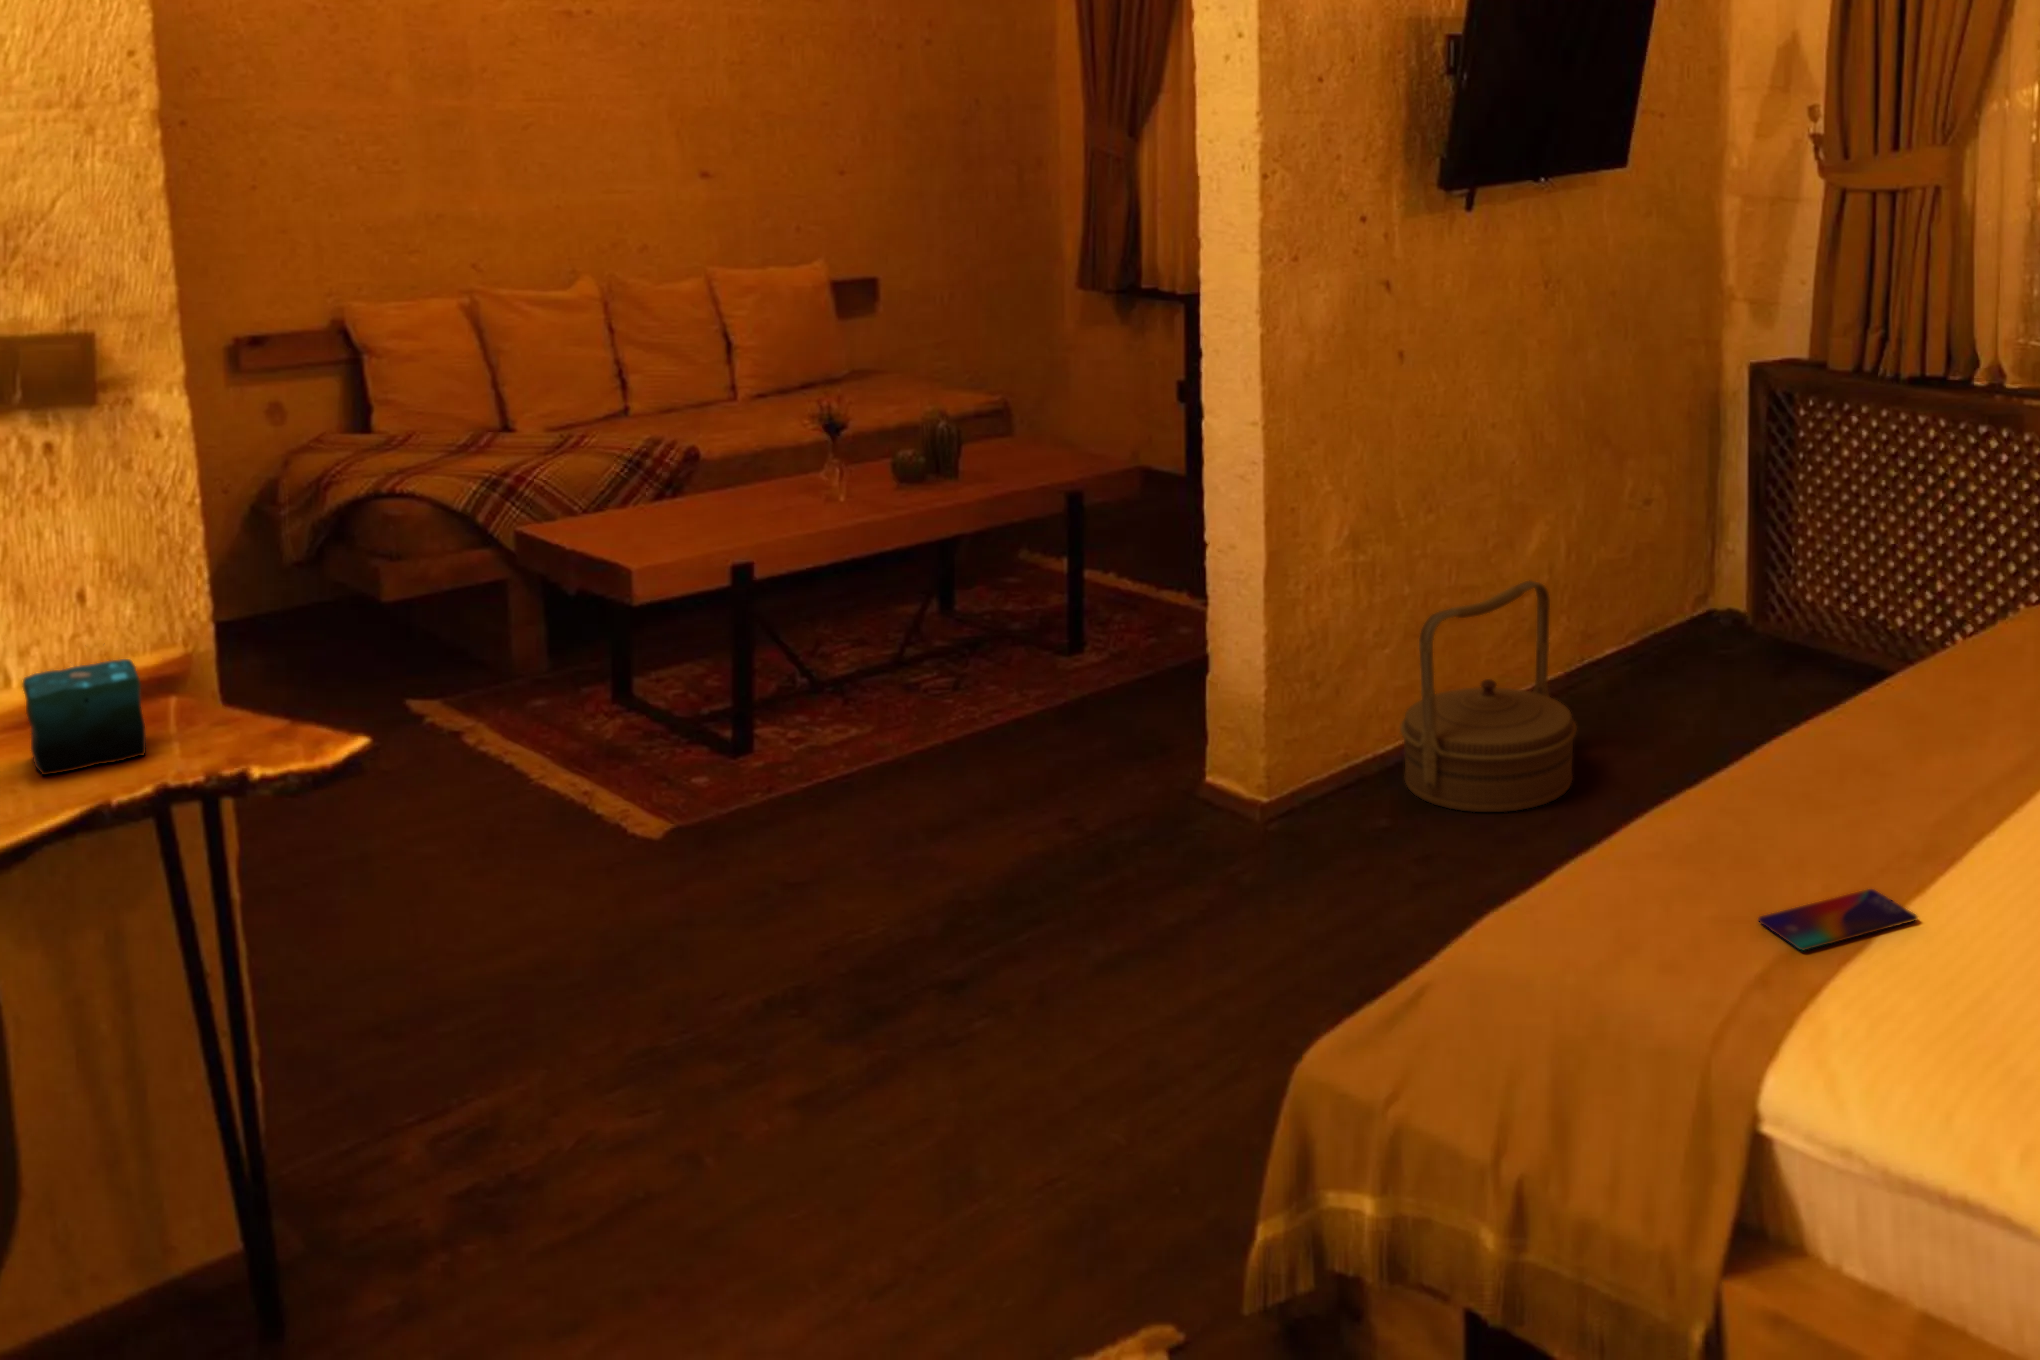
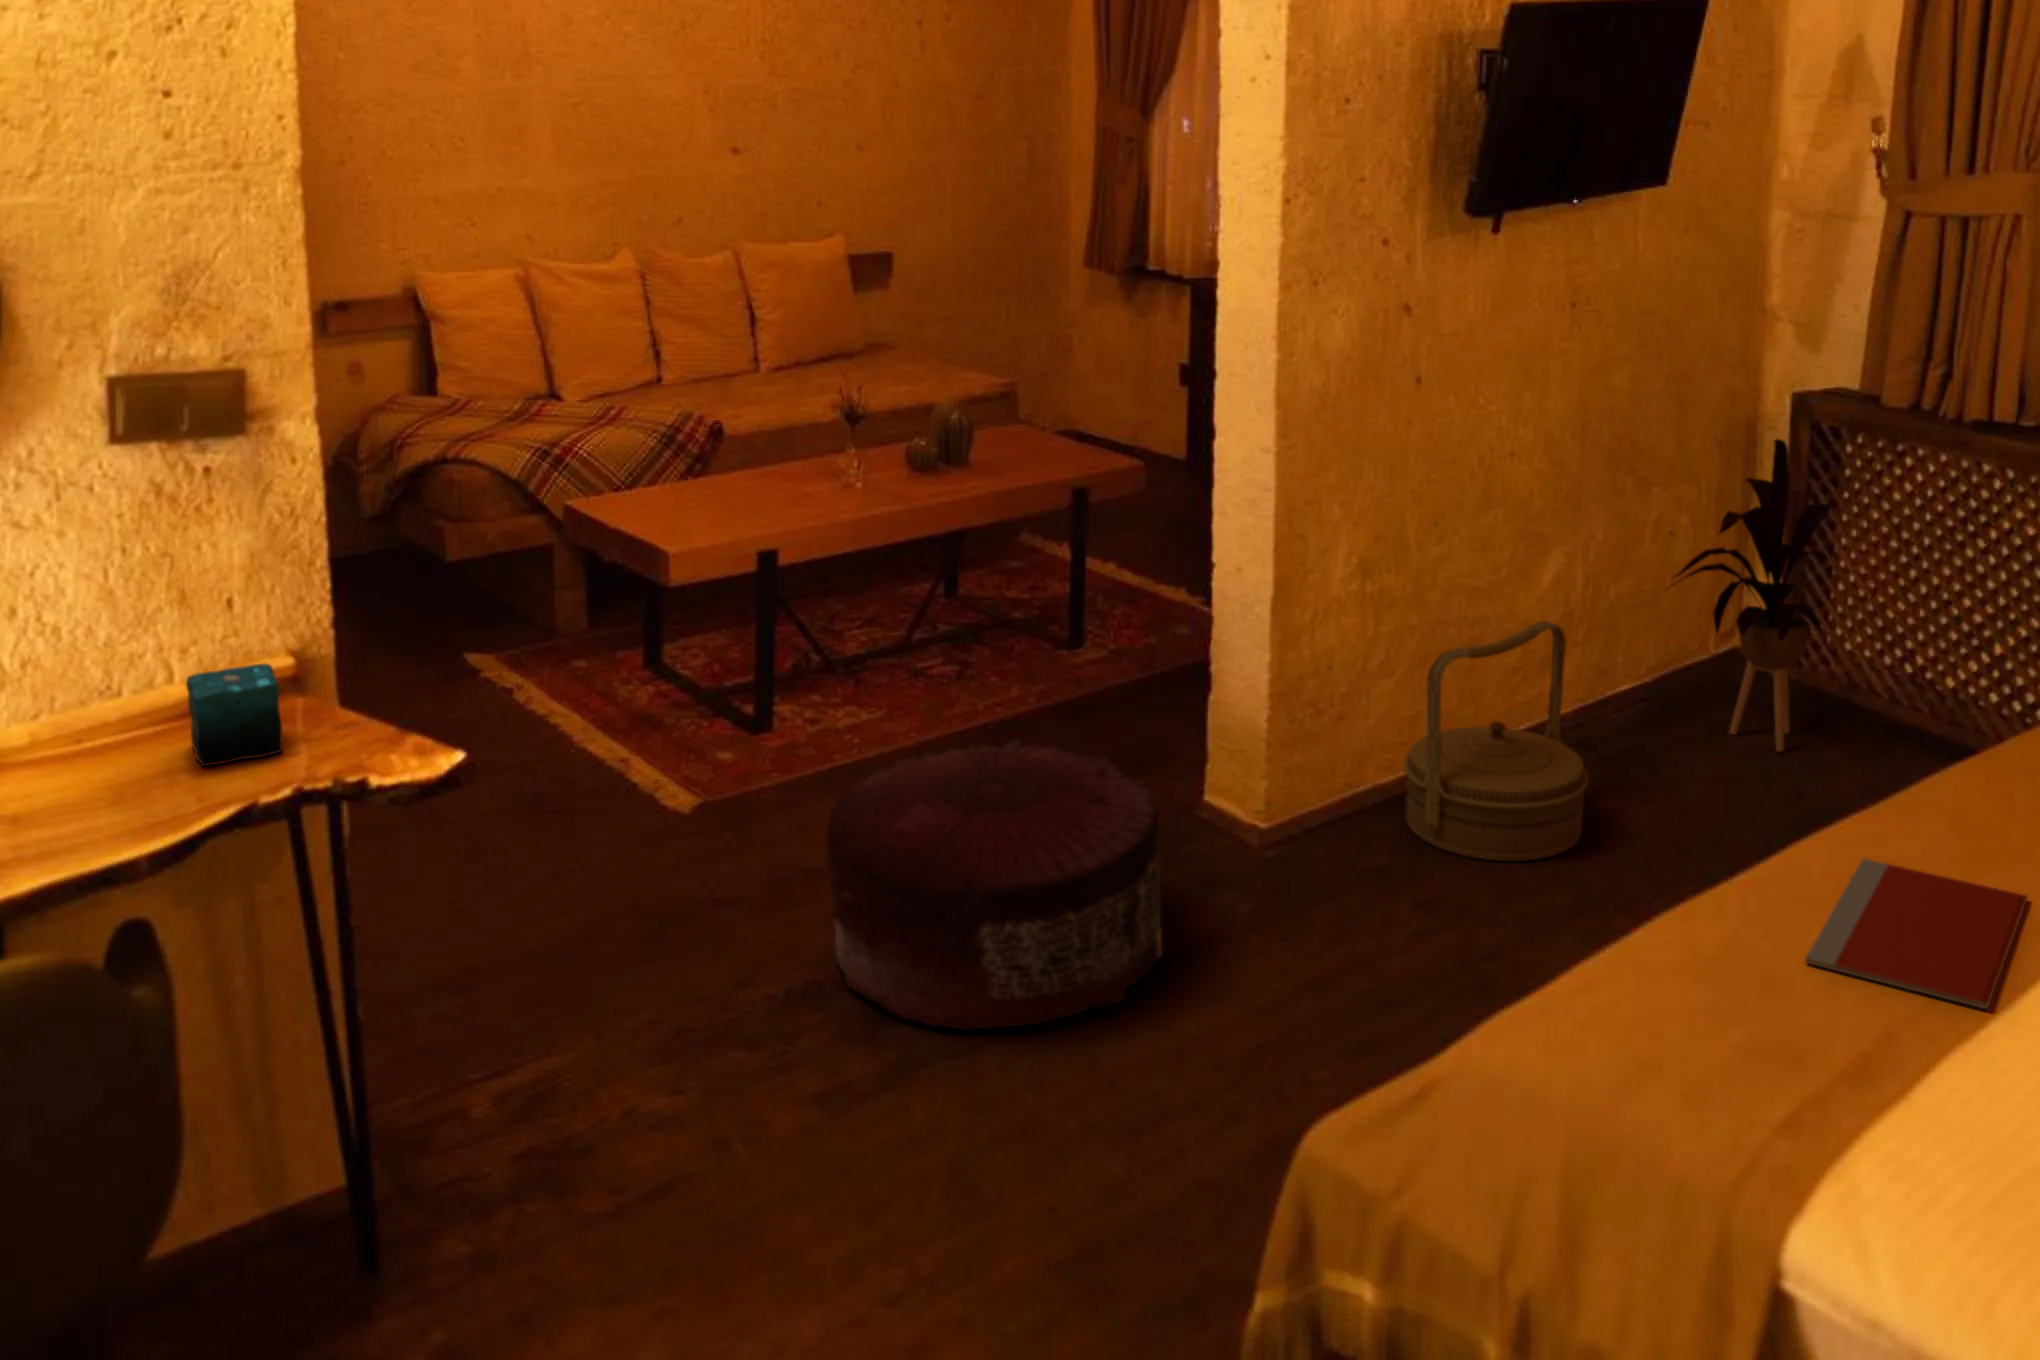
house plant: none [1638,400,1787,695] -> present [1676,439,1832,751]
pouf: none [807,724,1166,1019] -> present [826,739,1162,1030]
notebook: none [1790,748,1987,868] -> present [1805,859,2027,1009]
smartphone: present [1759,889,1917,950] -> none [1765,1024,1936,1086]

